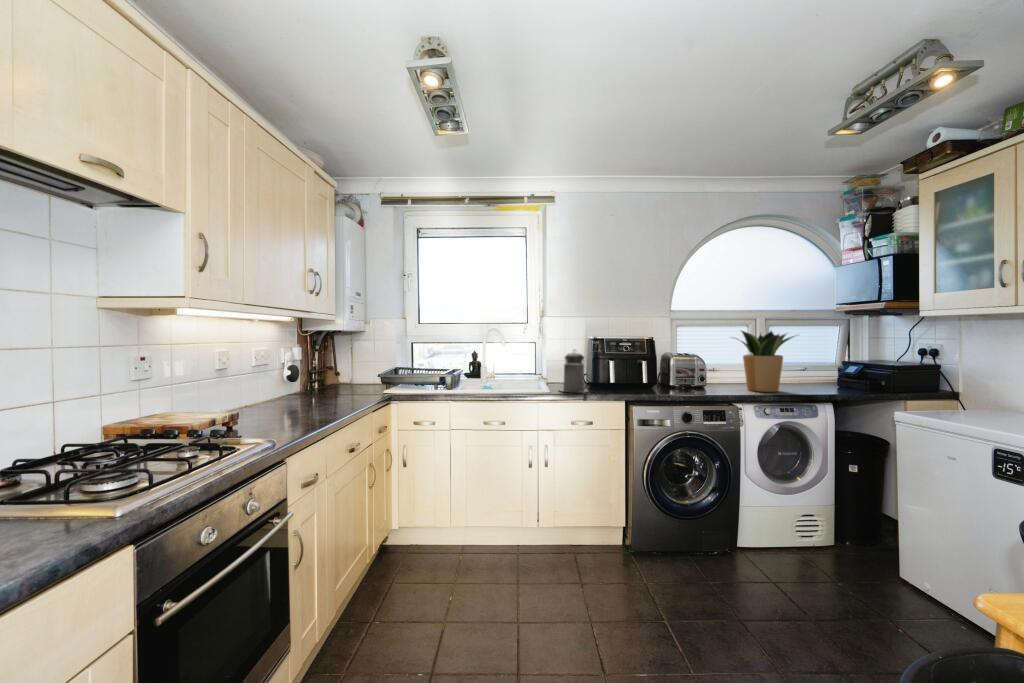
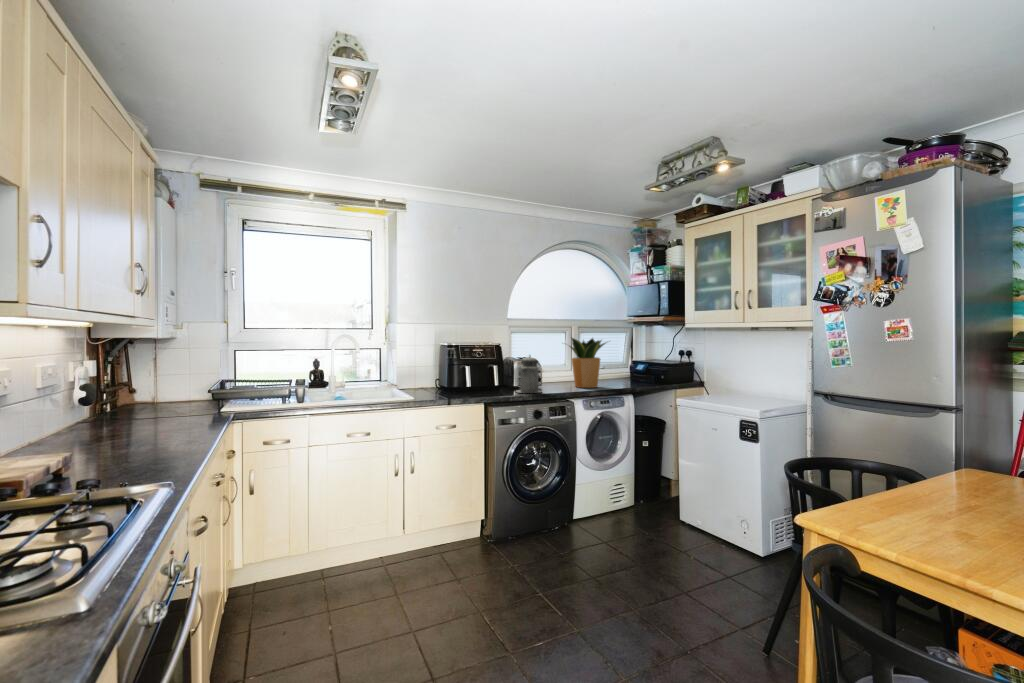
canister: present [560,350,588,392] -> present [516,356,540,393]

